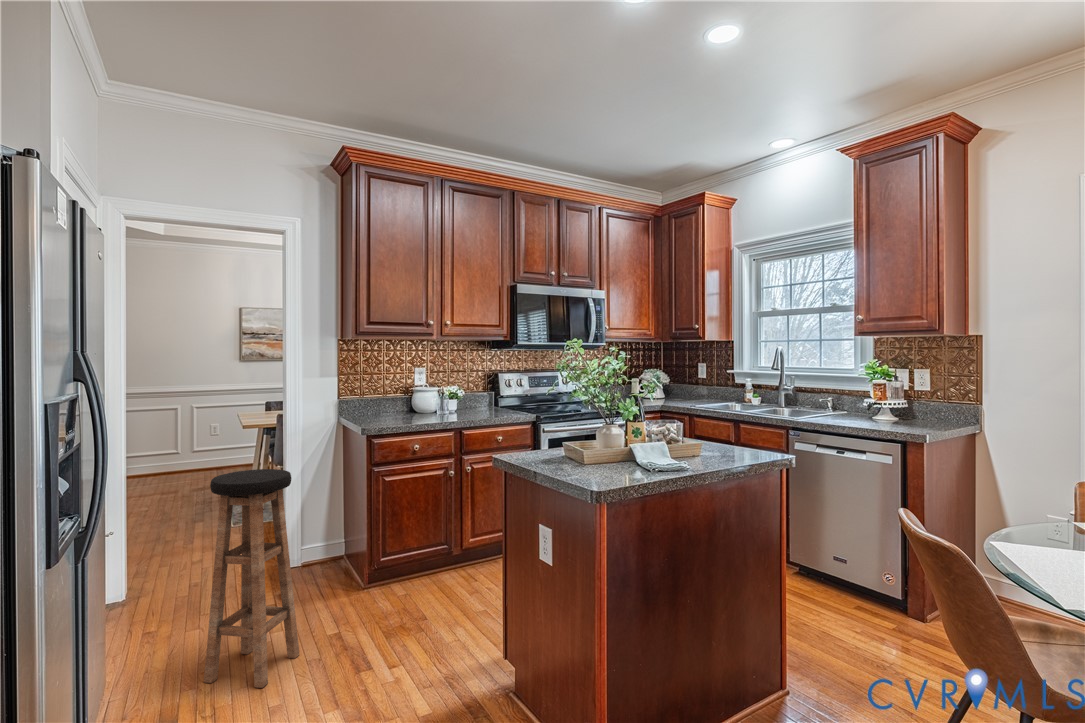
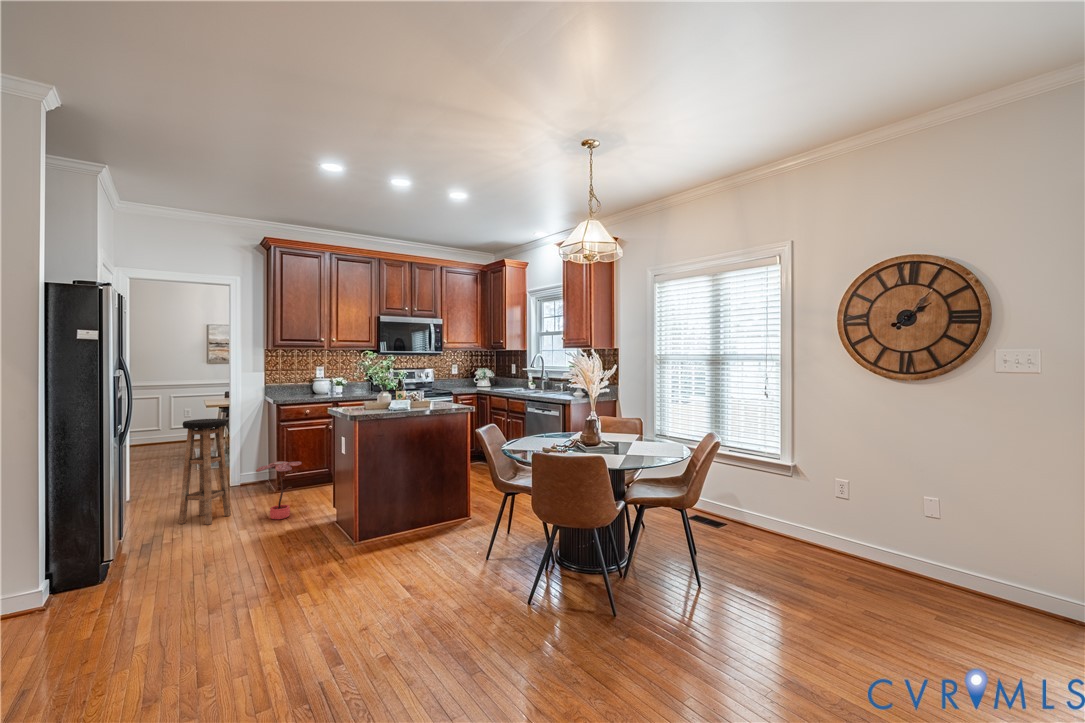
potted plant: none [351,553,431,674] -> present [256,461,302,519]

